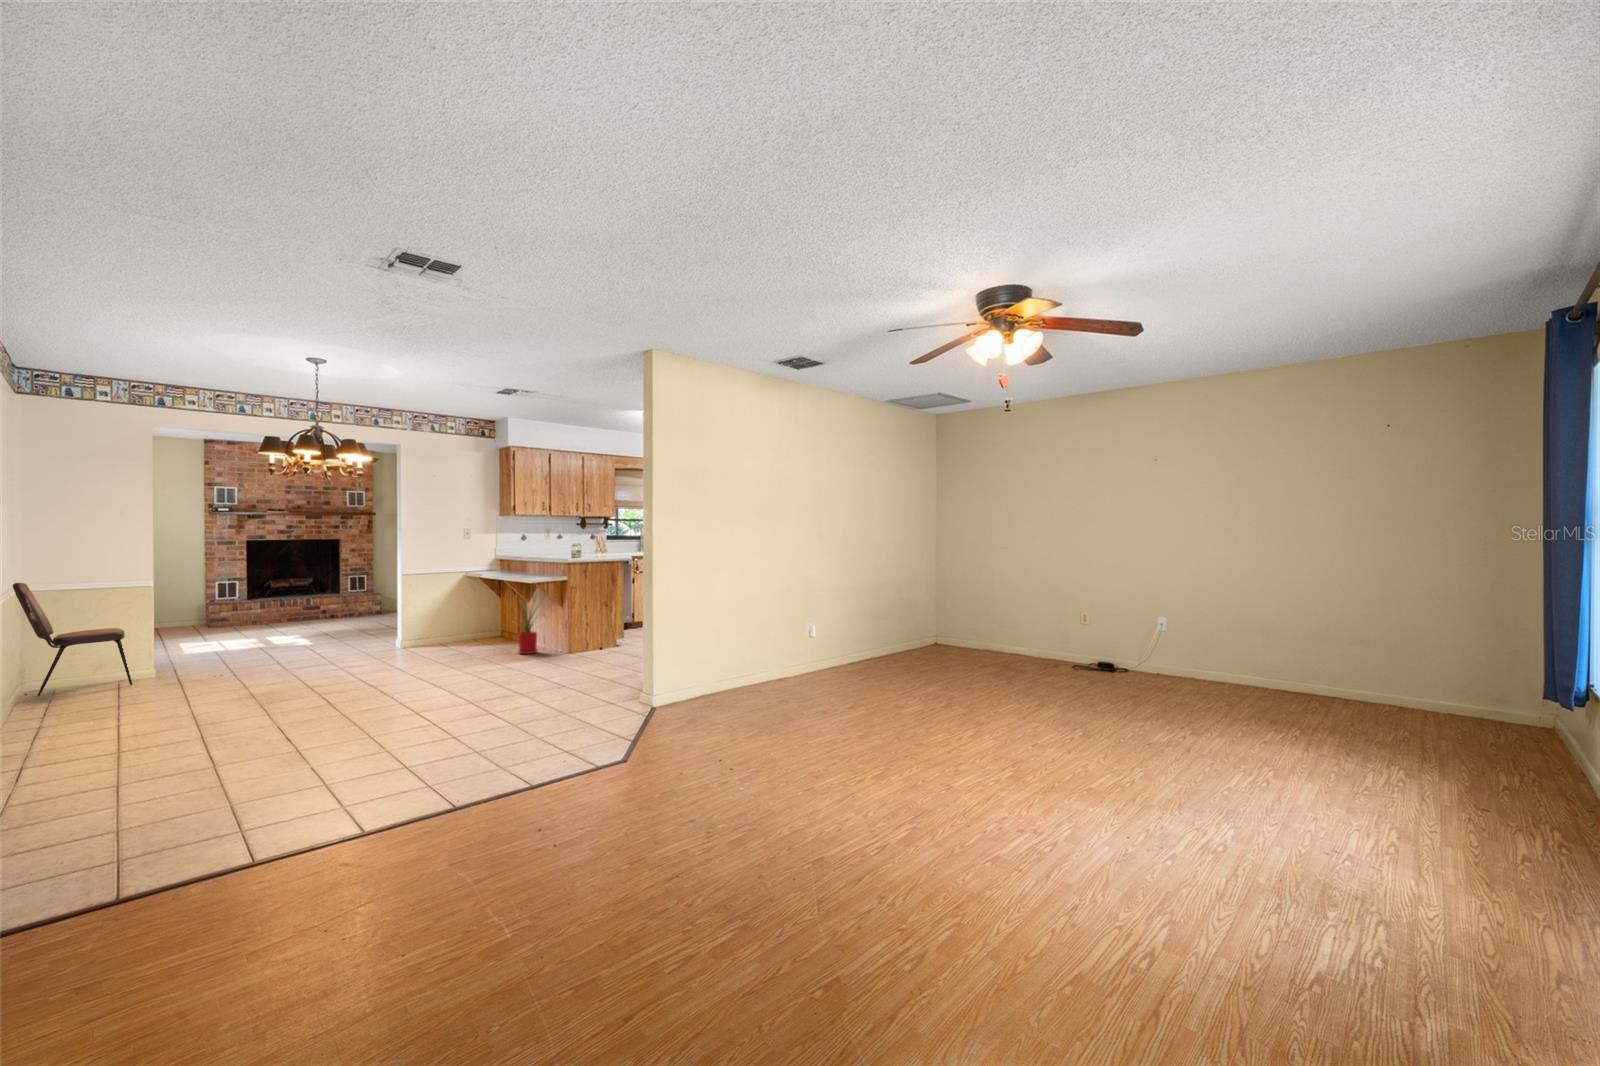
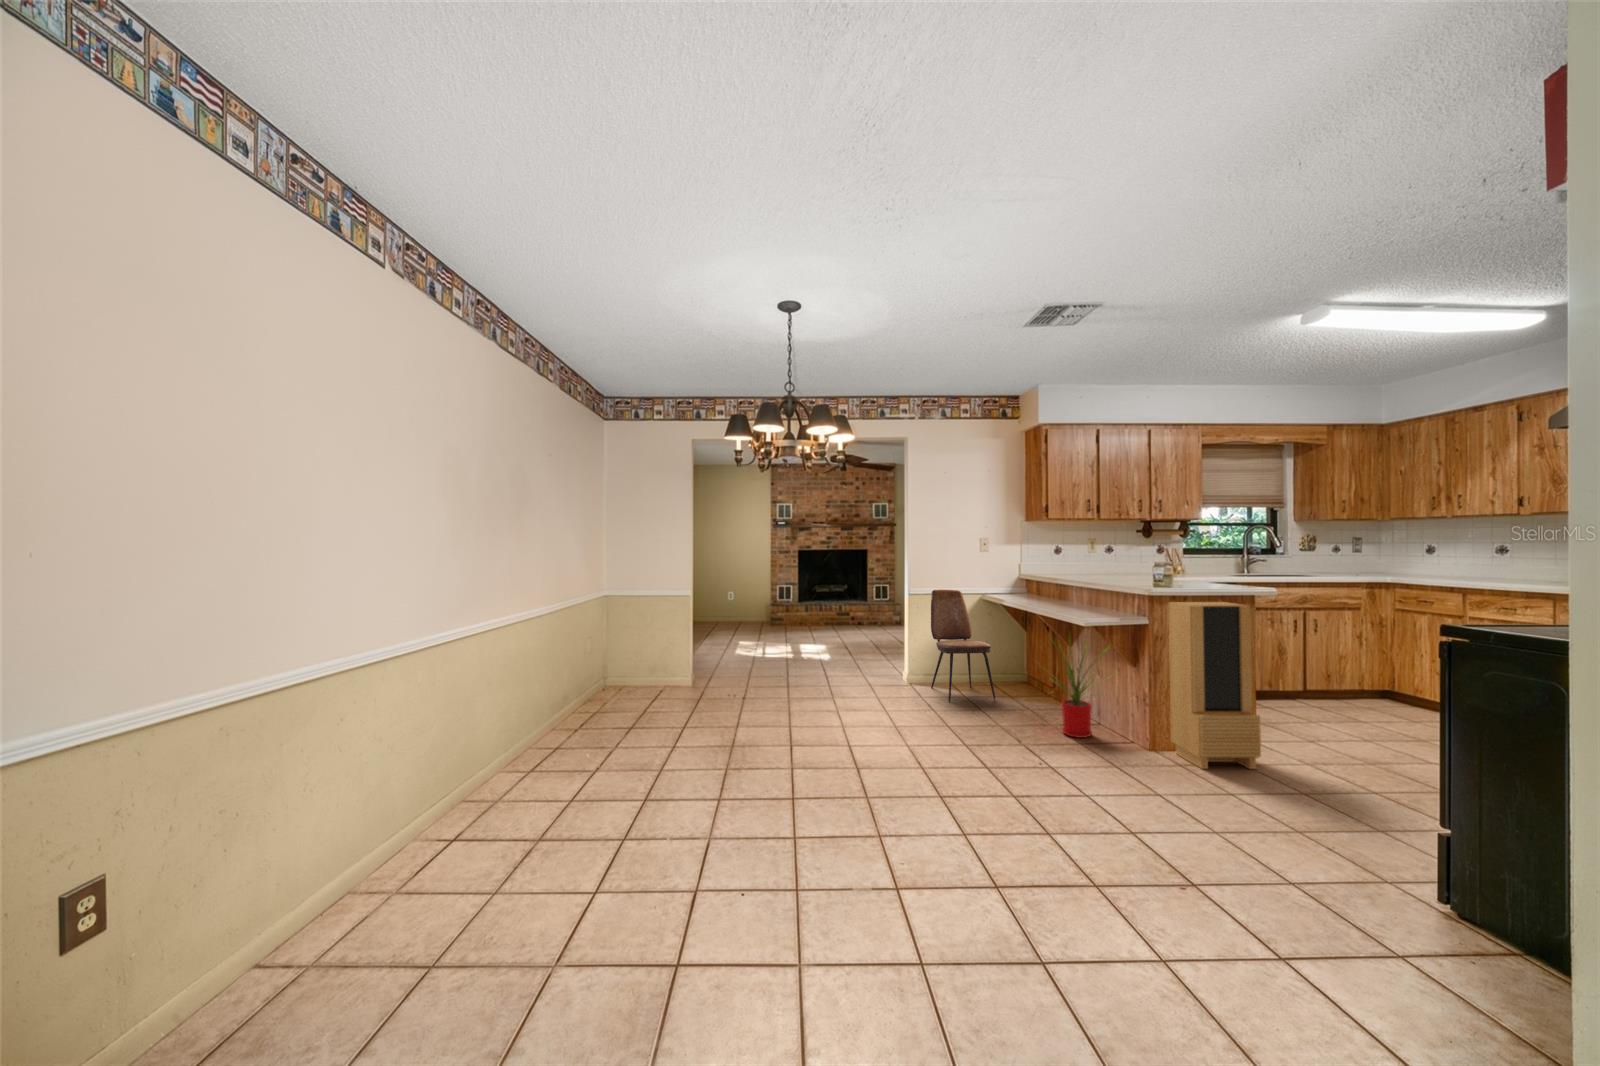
storage cabinet: none [581,564,624,656] -> present [1169,602,1261,769]
dining chair: present [13,583,132,696] -> present [931,590,996,702]

